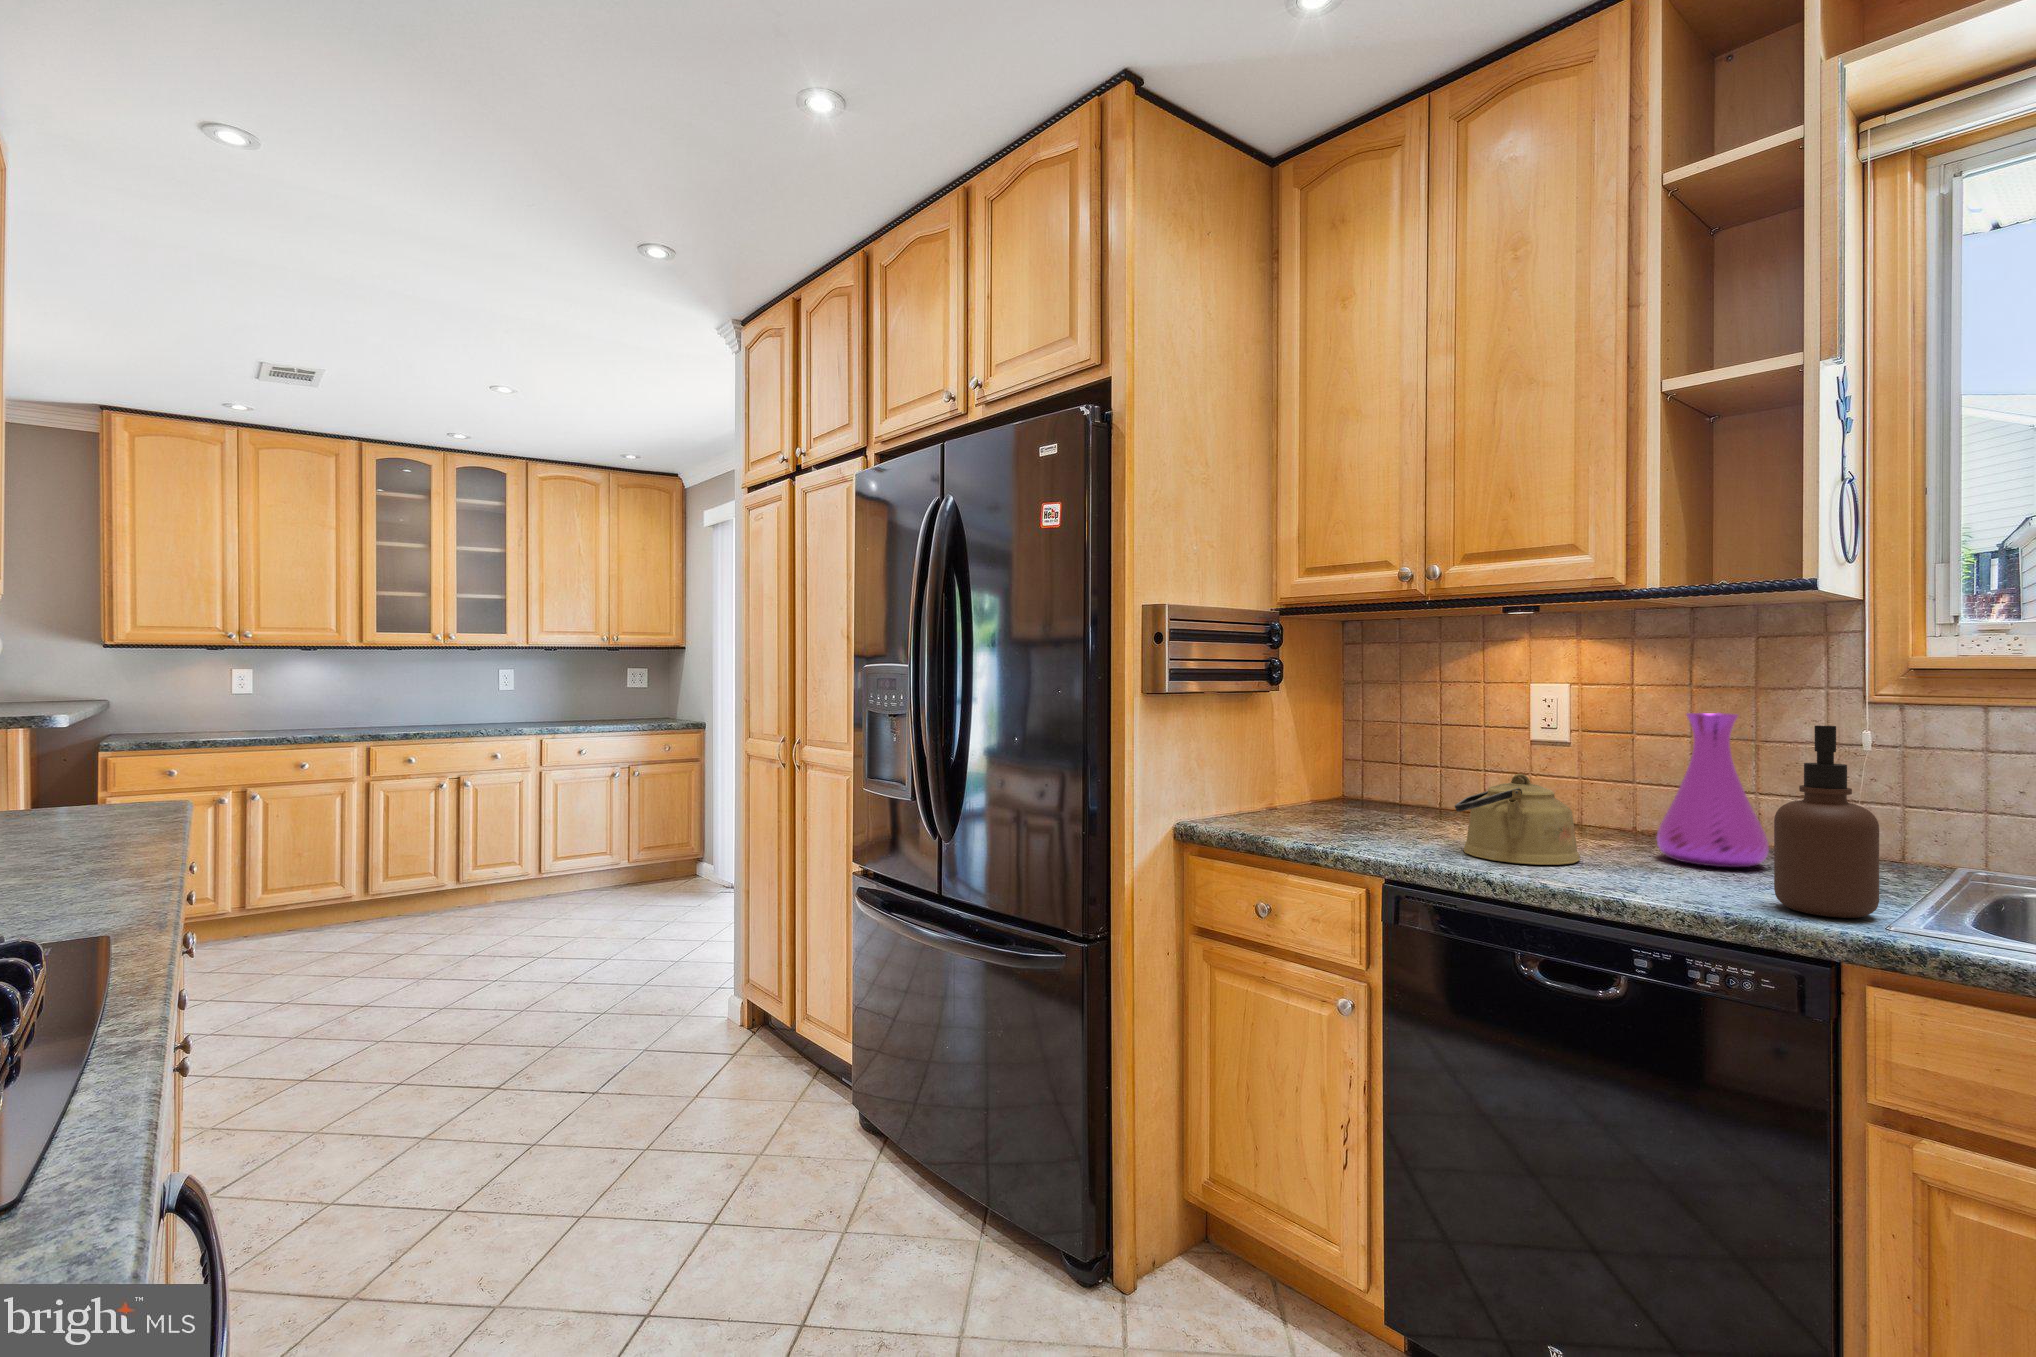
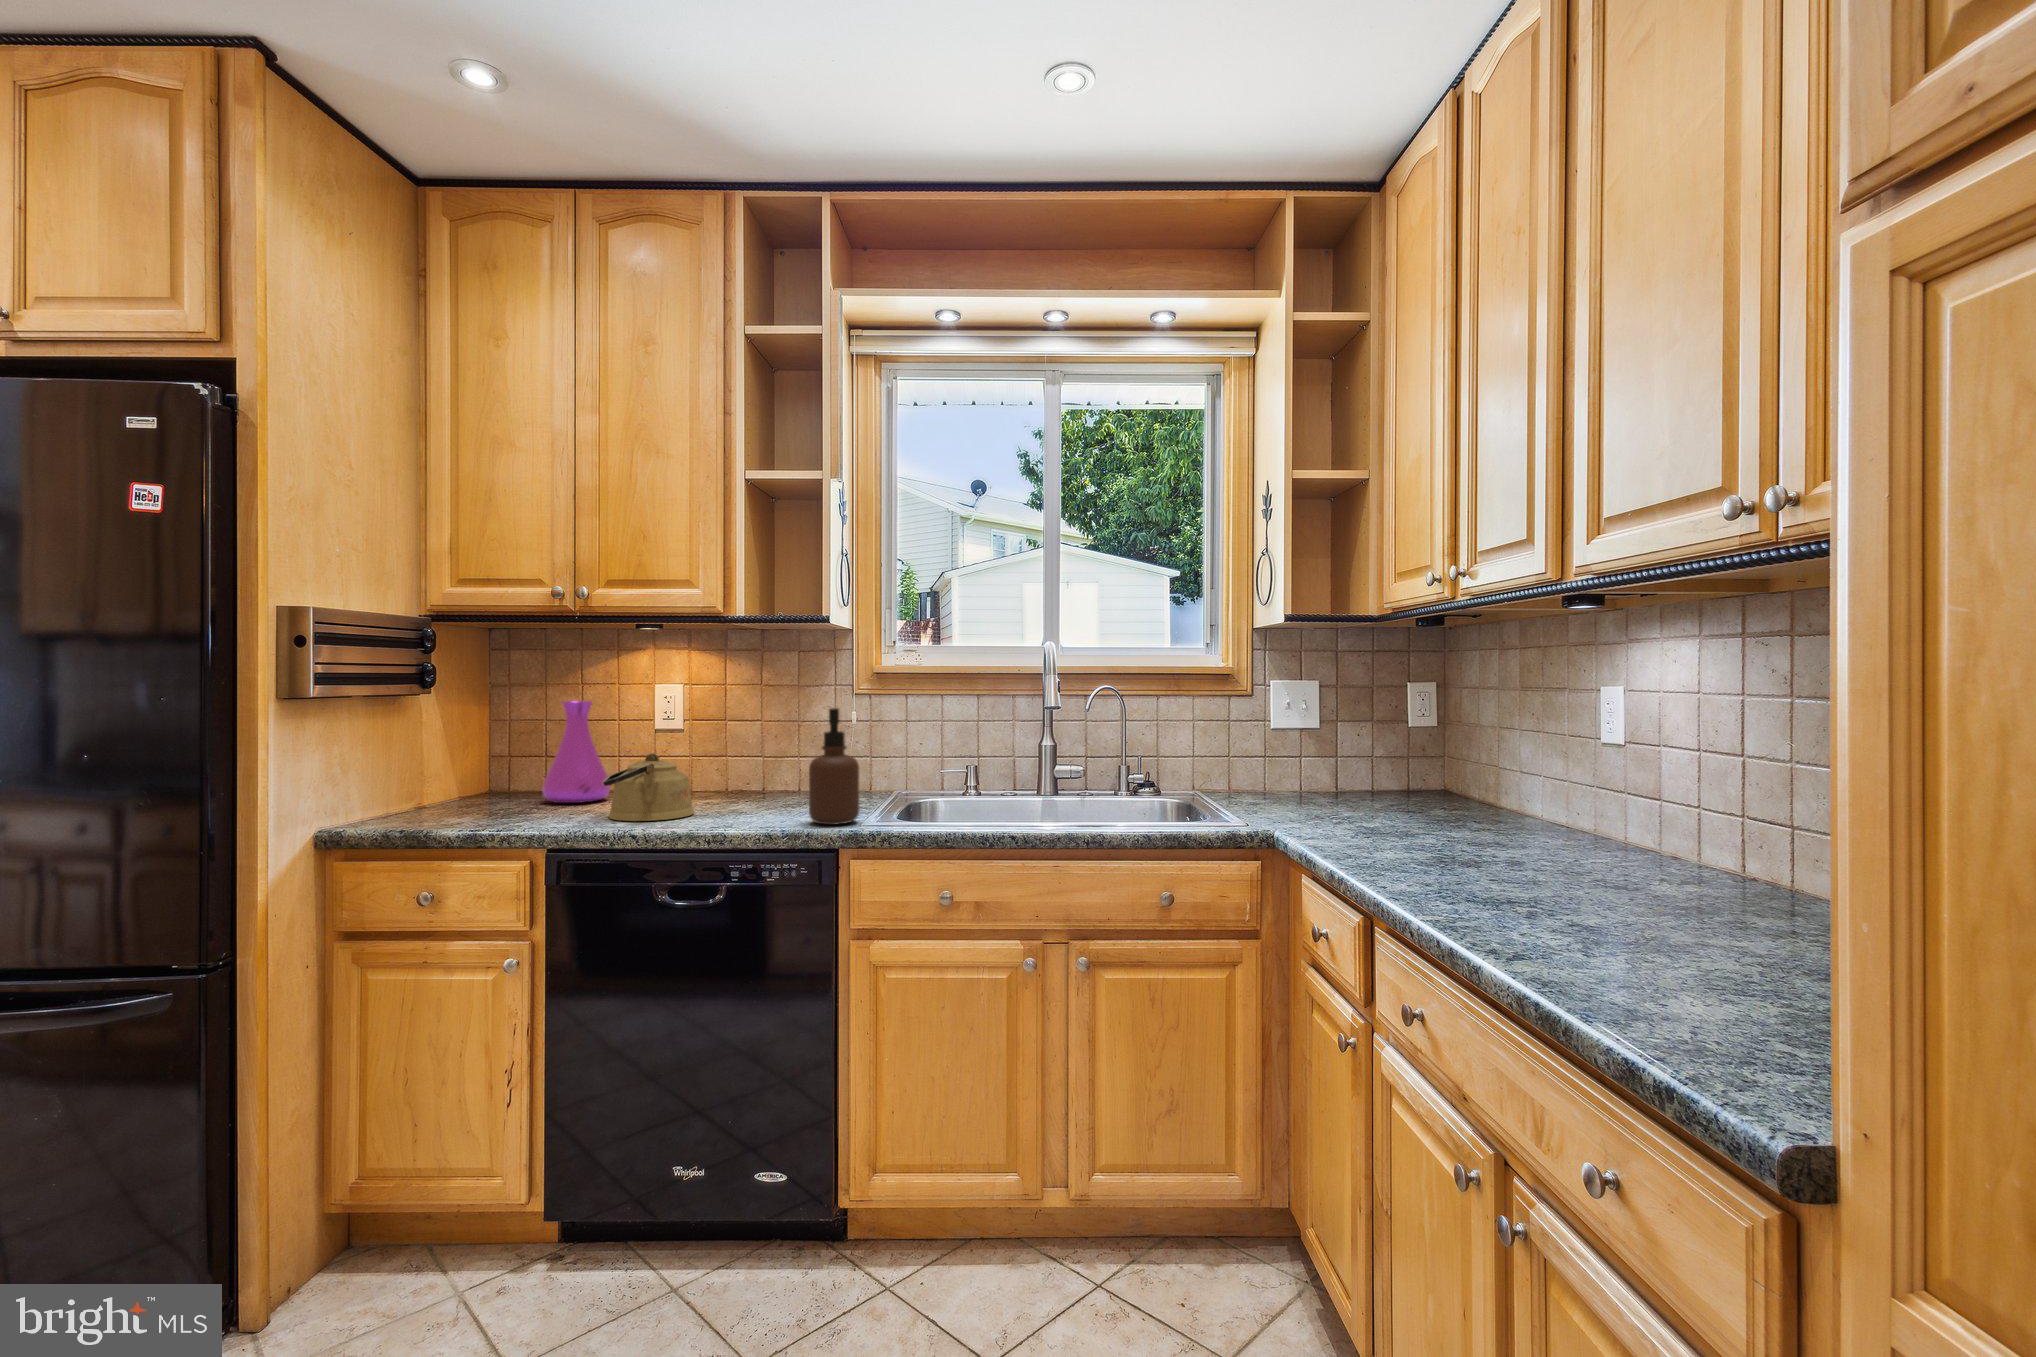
vase: present [1656,713,1769,867] -> present [542,701,610,803]

